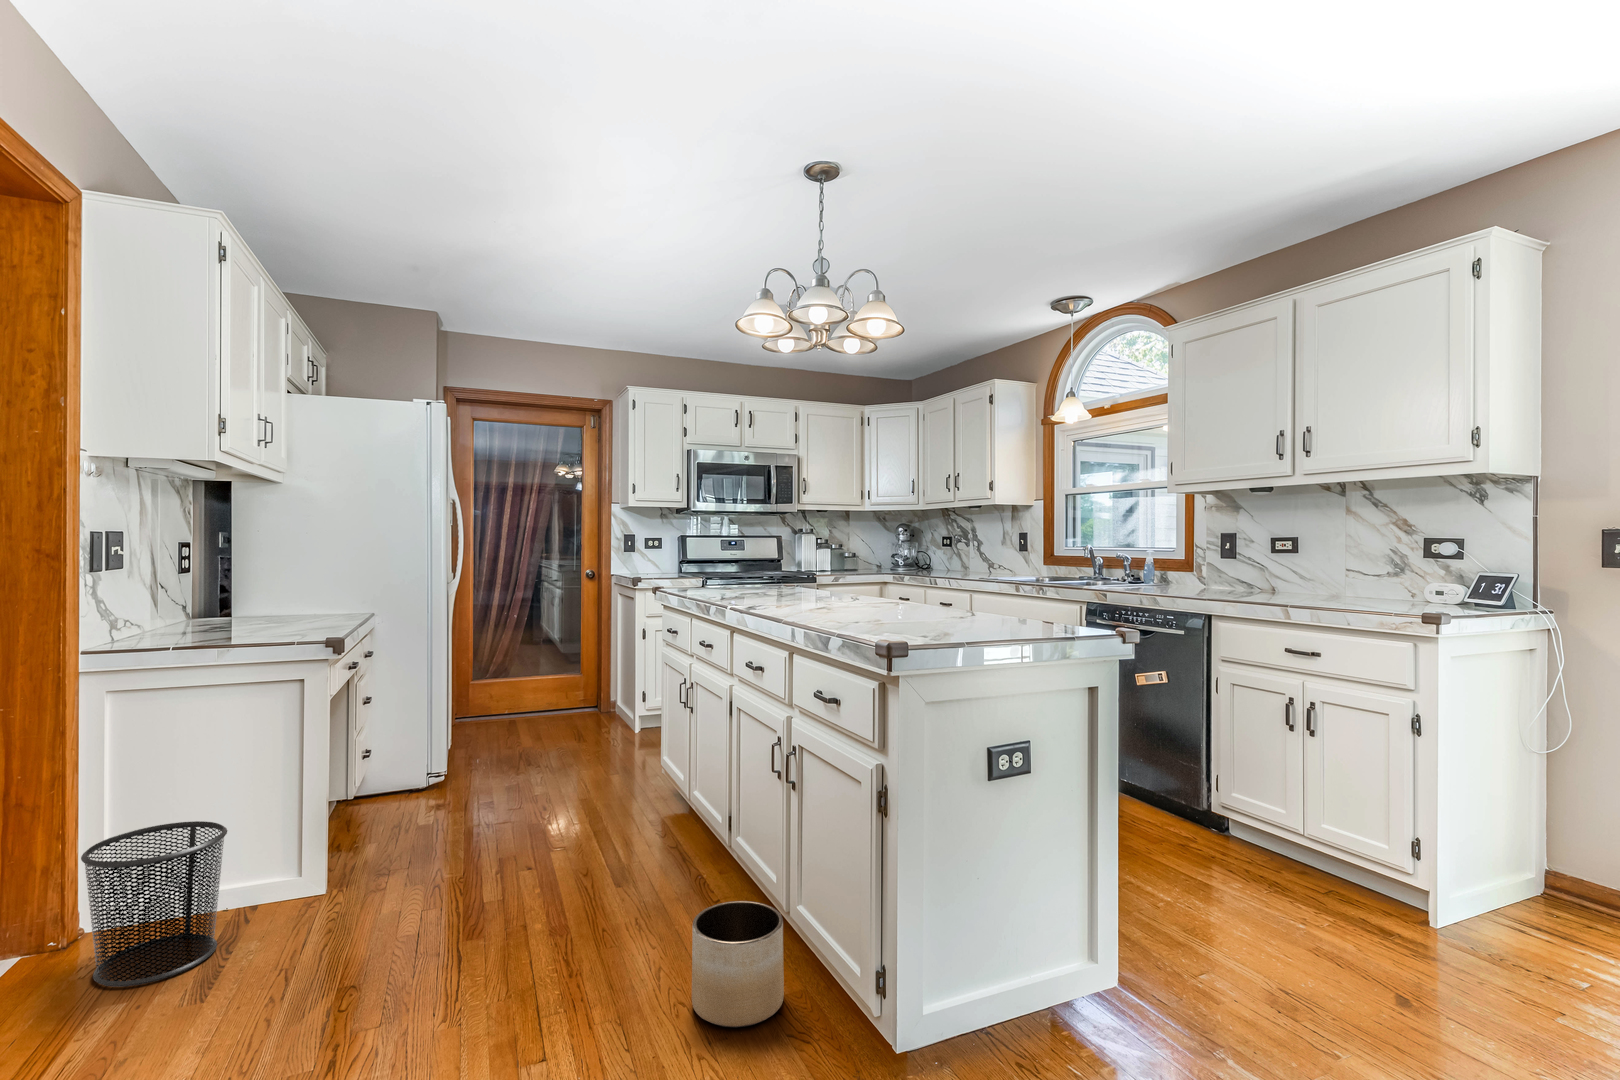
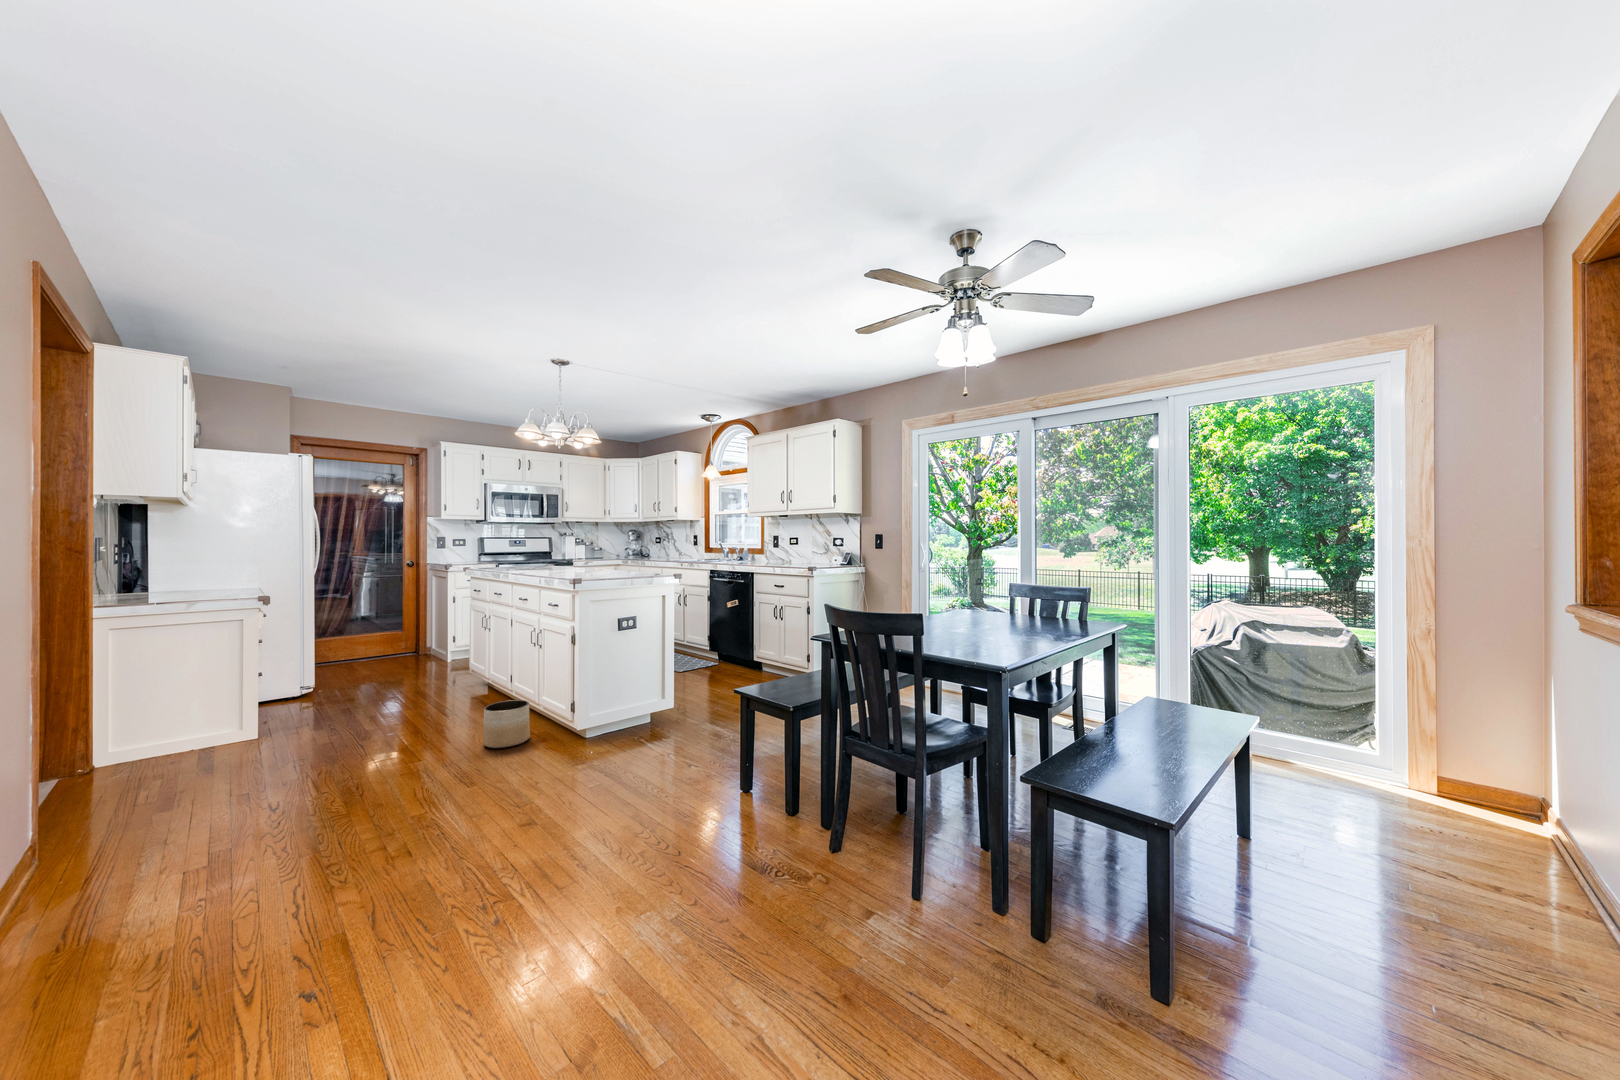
waste bin: present [81,821,227,987] -> none [91,698,190,786]

